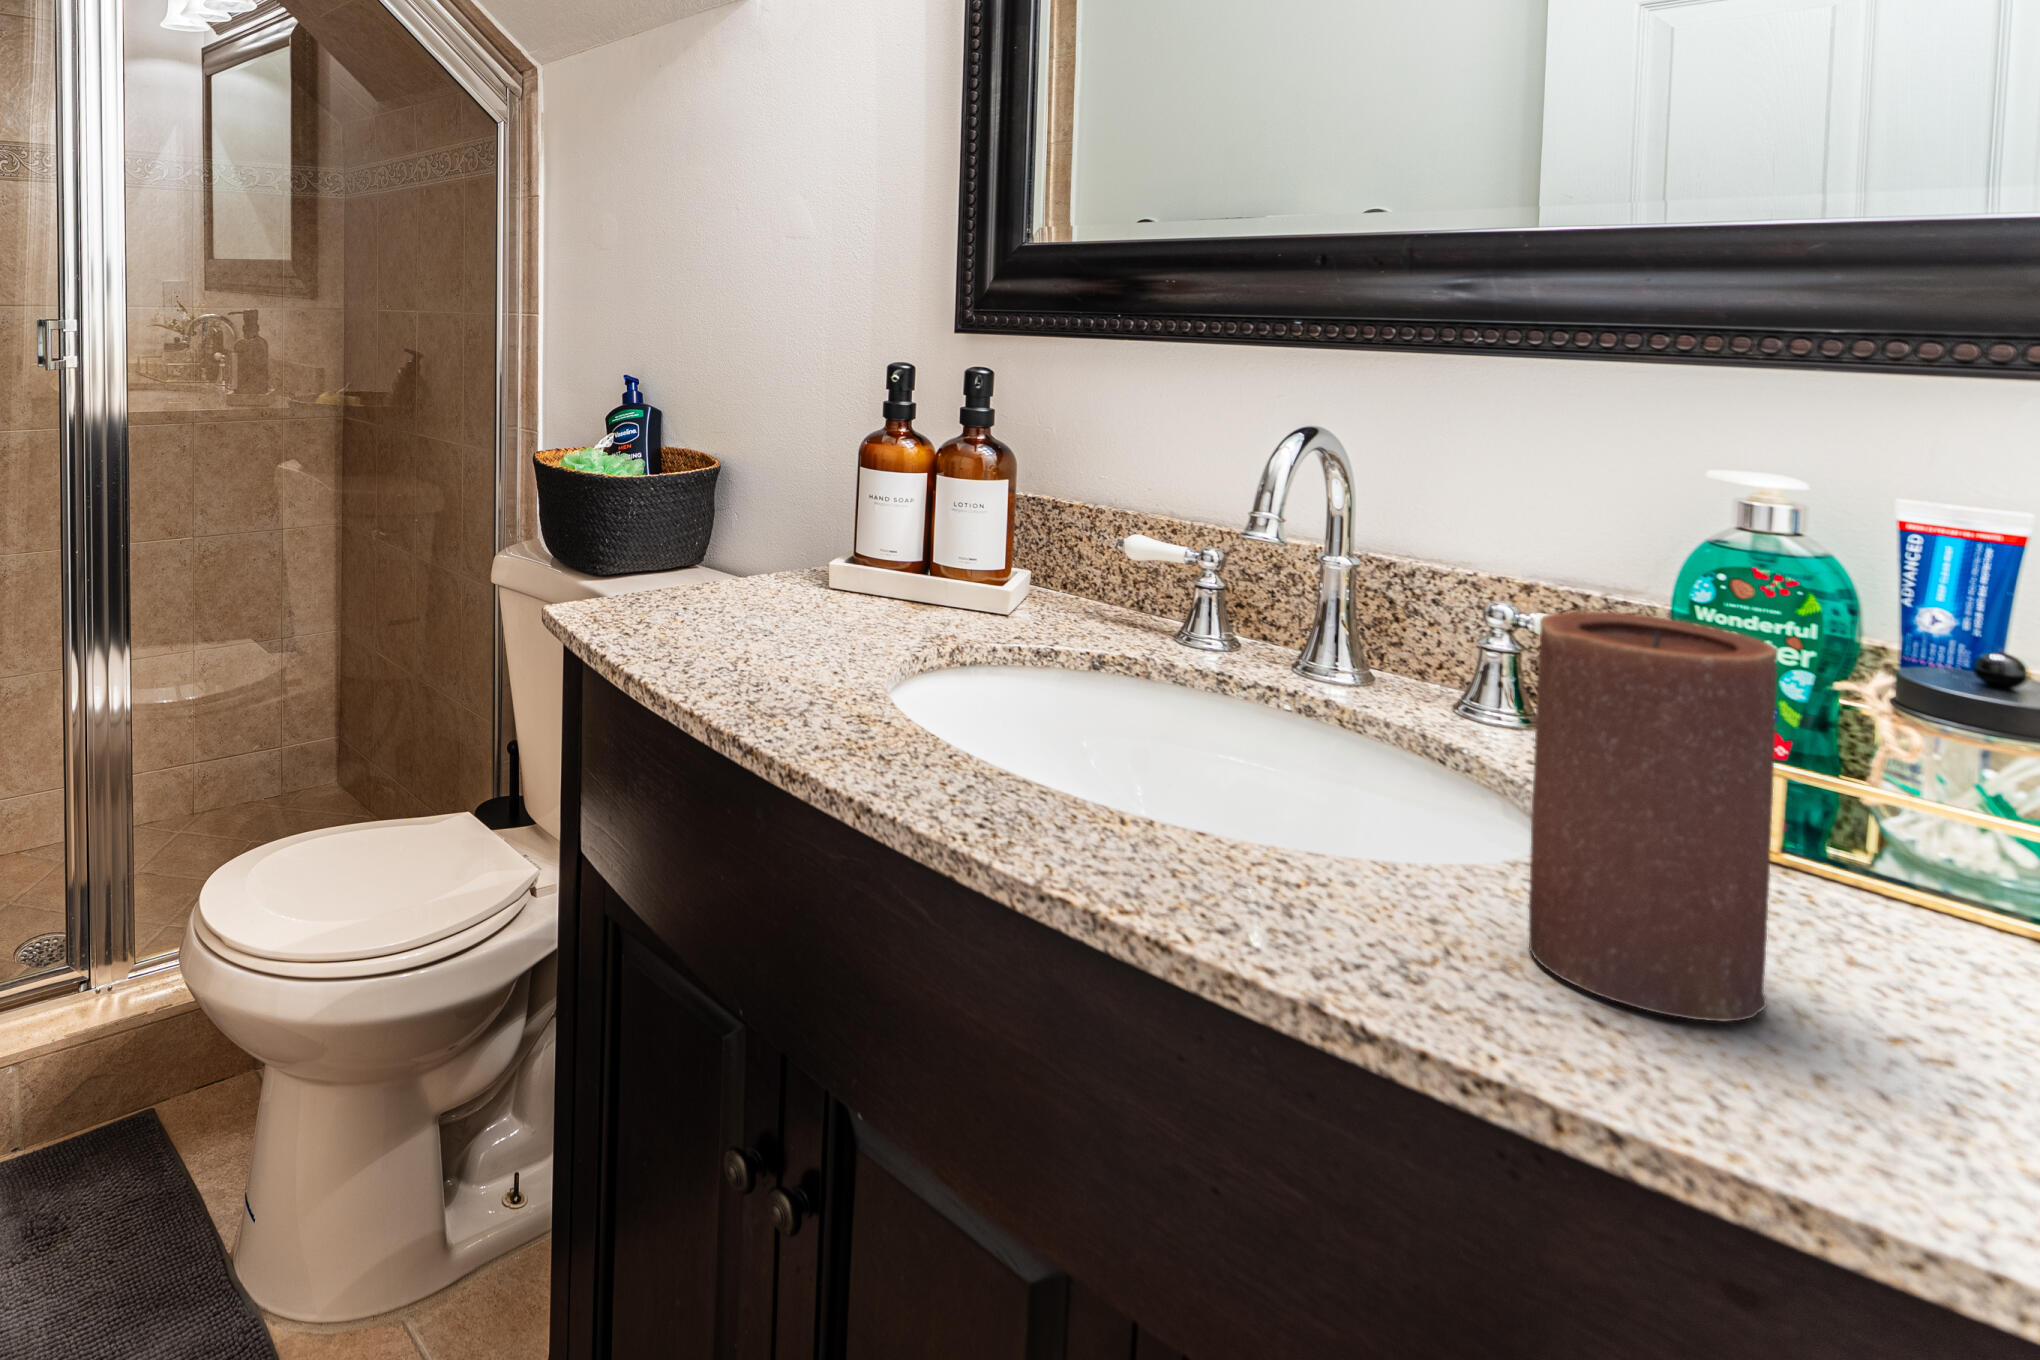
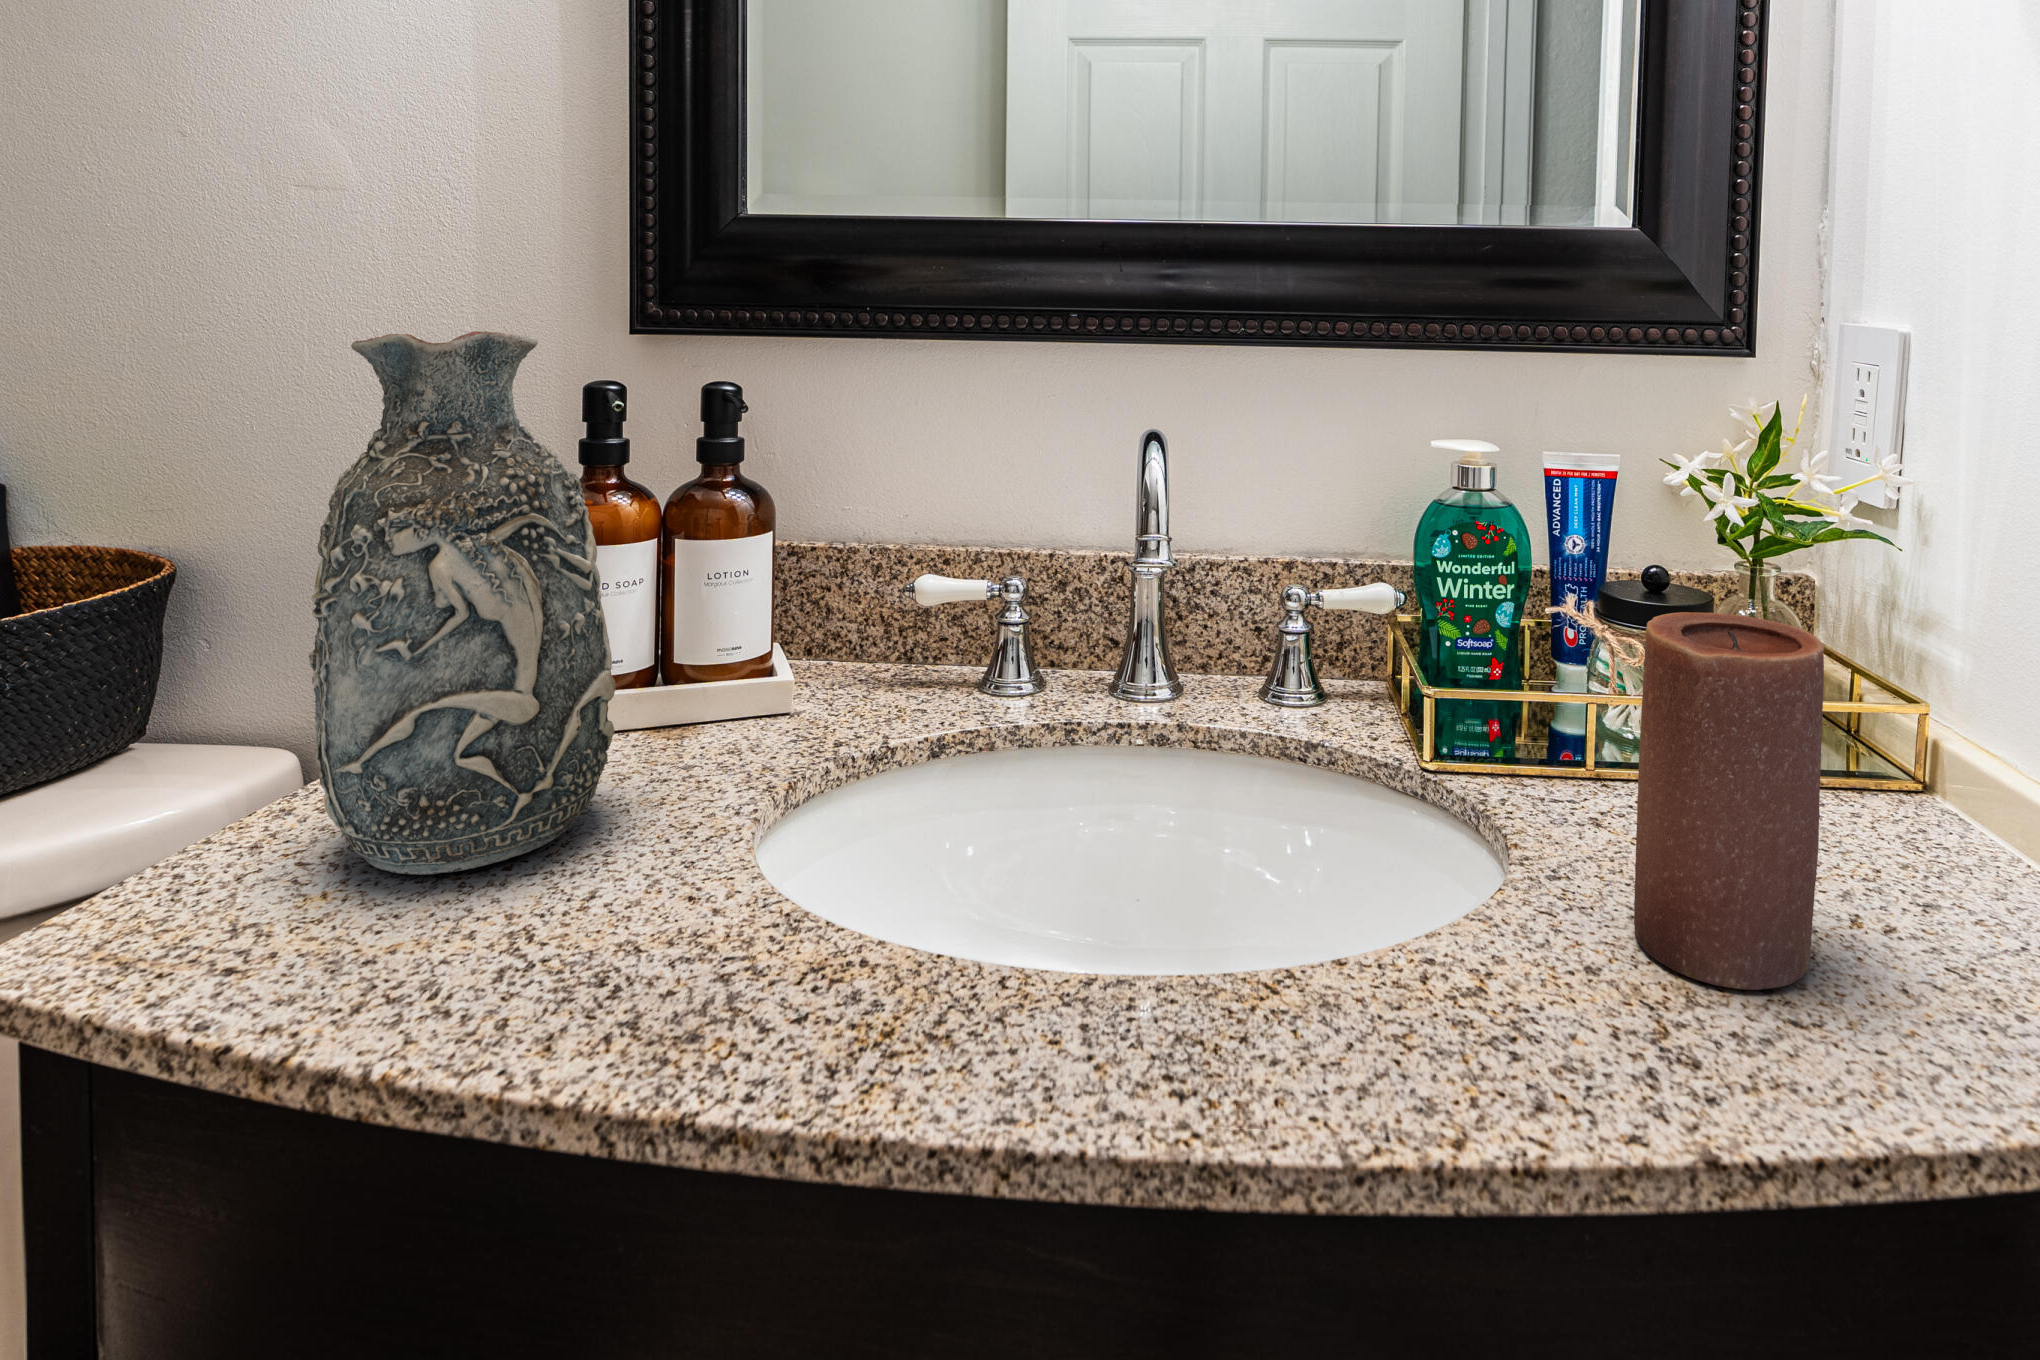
decorative vase: none [685,313,846,630] -> present [309,331,615,875]

